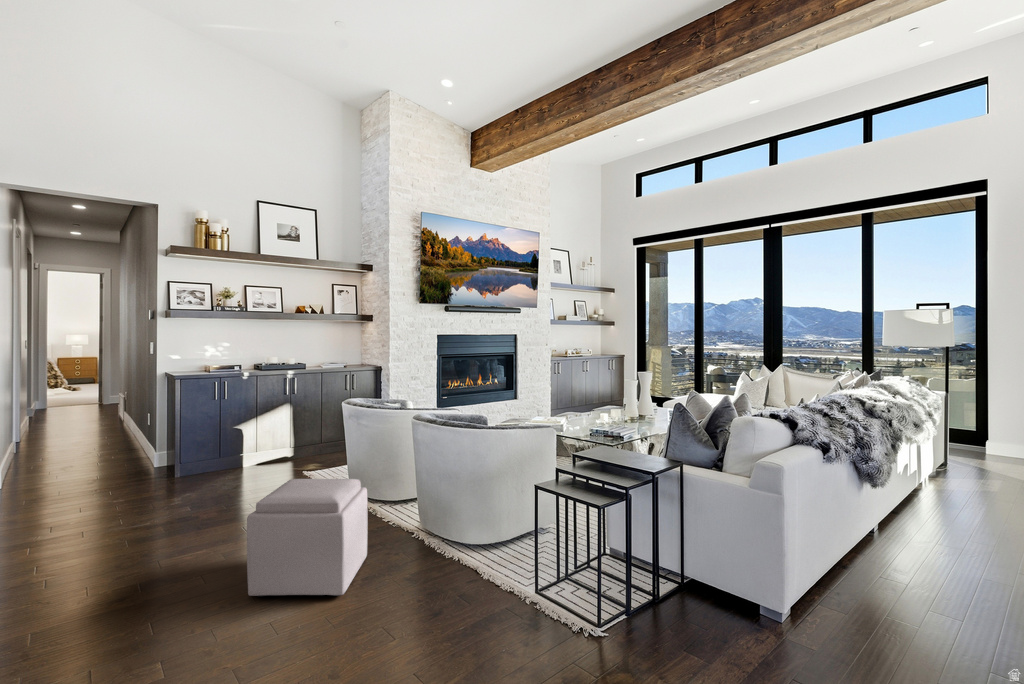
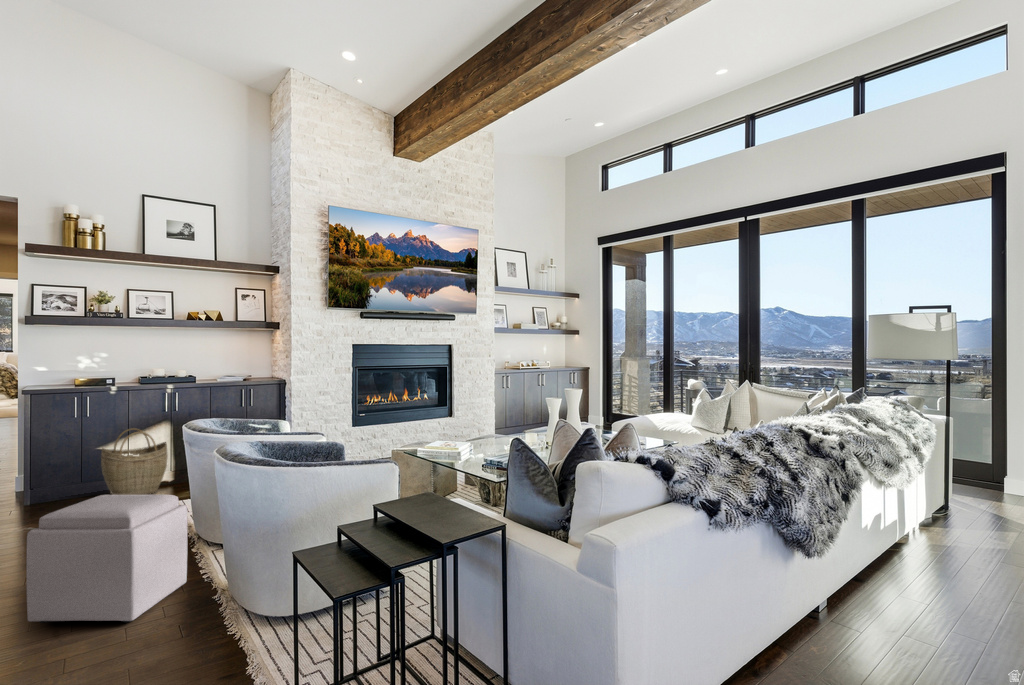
woven basket: none [236,410,291,471] -> present [101,428,168,495]

